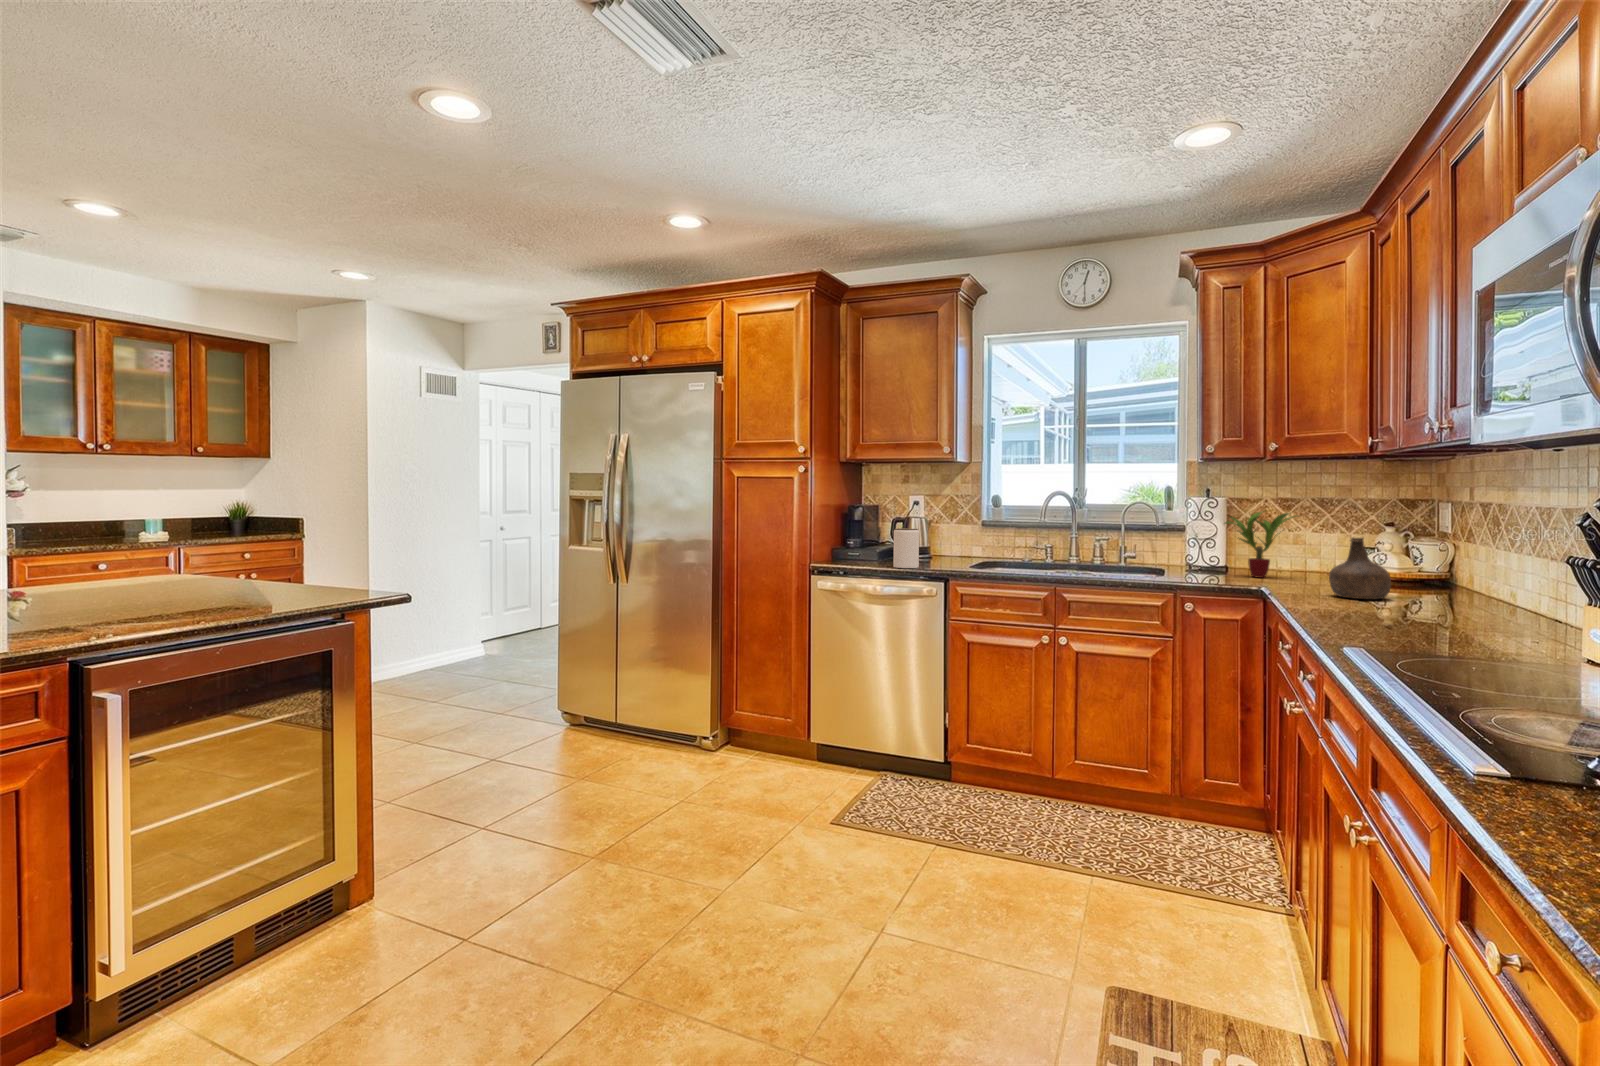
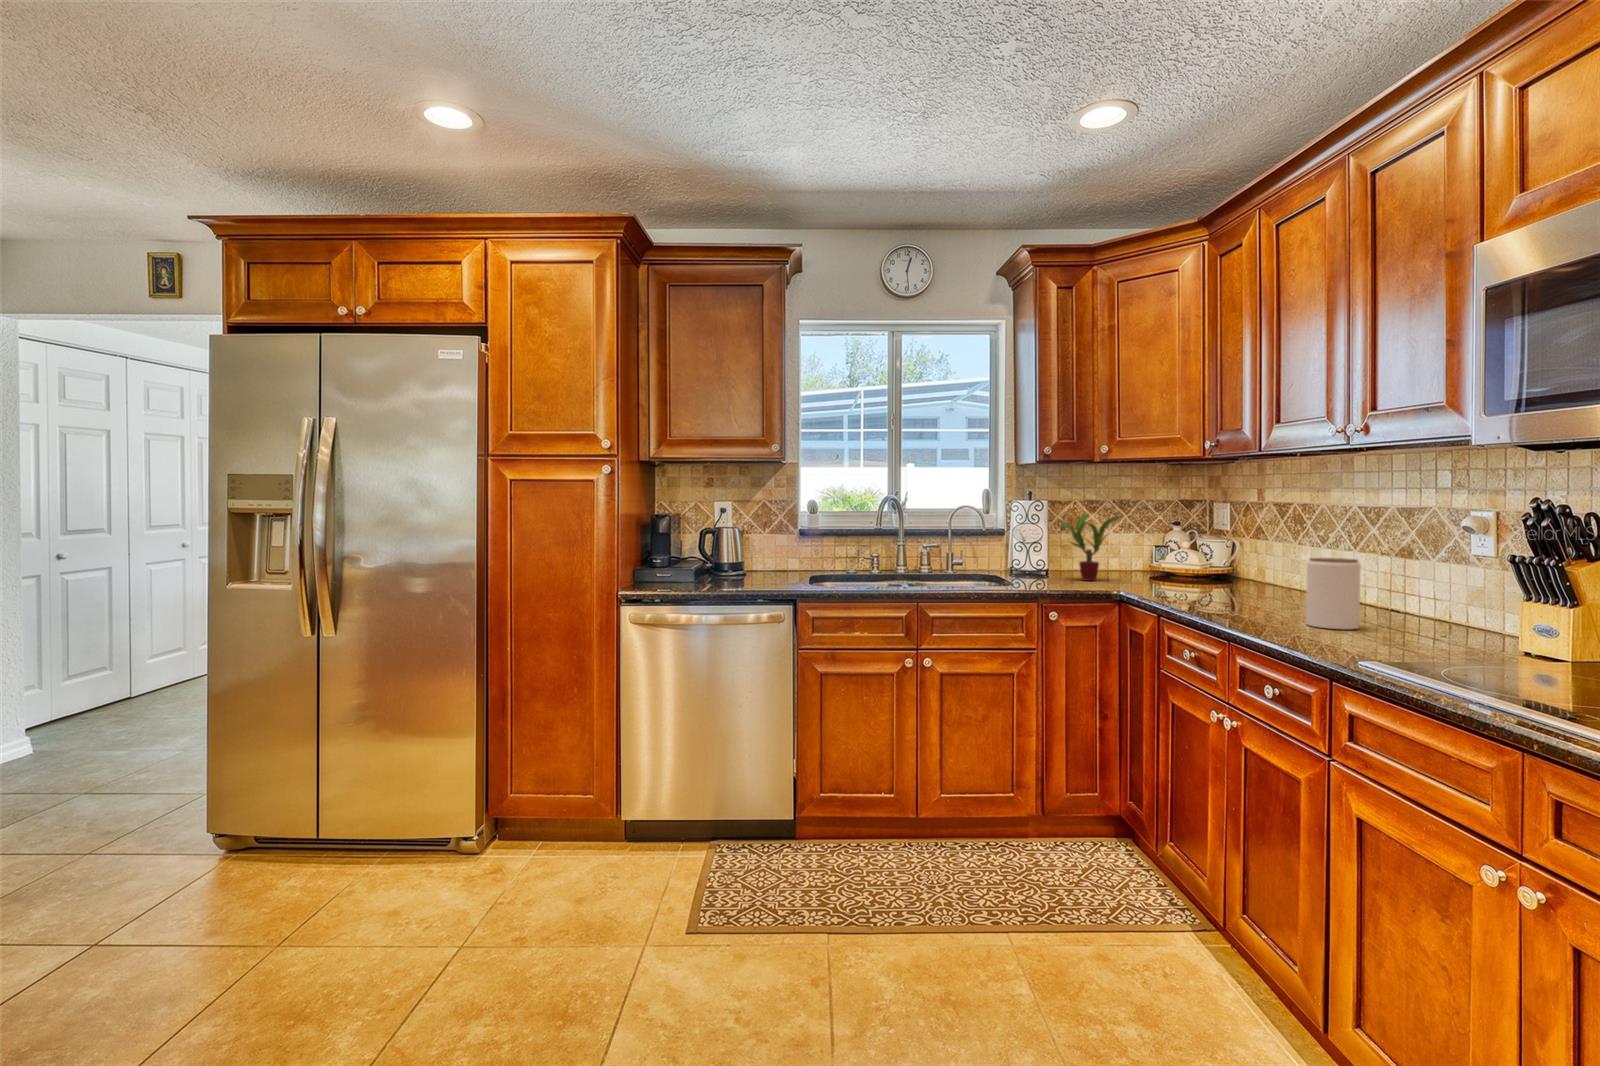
jar: present [893,528,919,568] -> present [1306,558,1361,629]
bottle: present [1329,538,1391,599] -> none [1188,540,1244,601]

